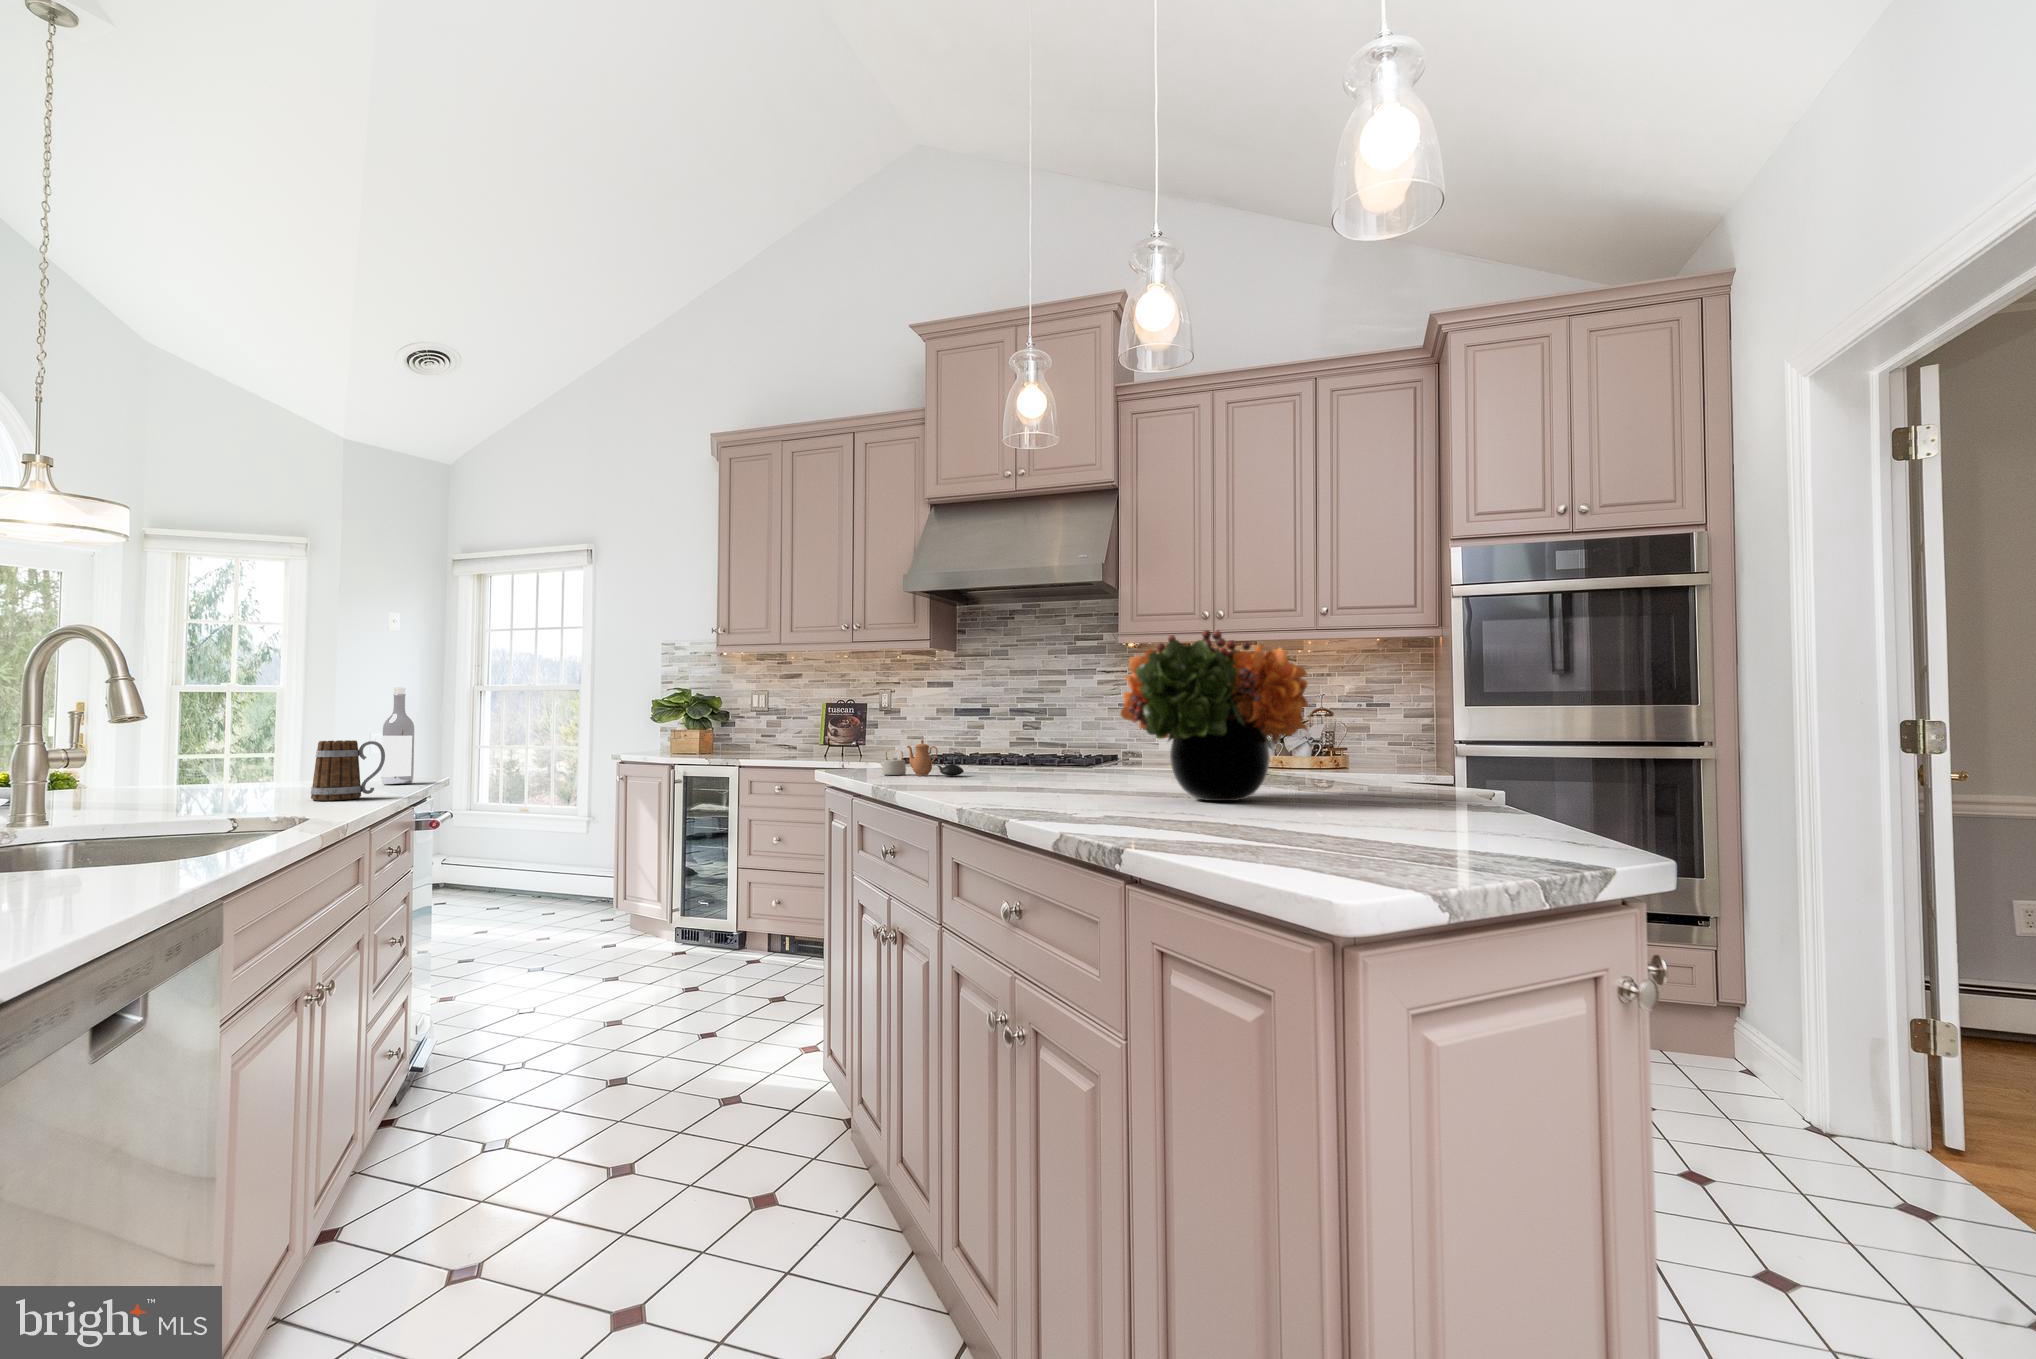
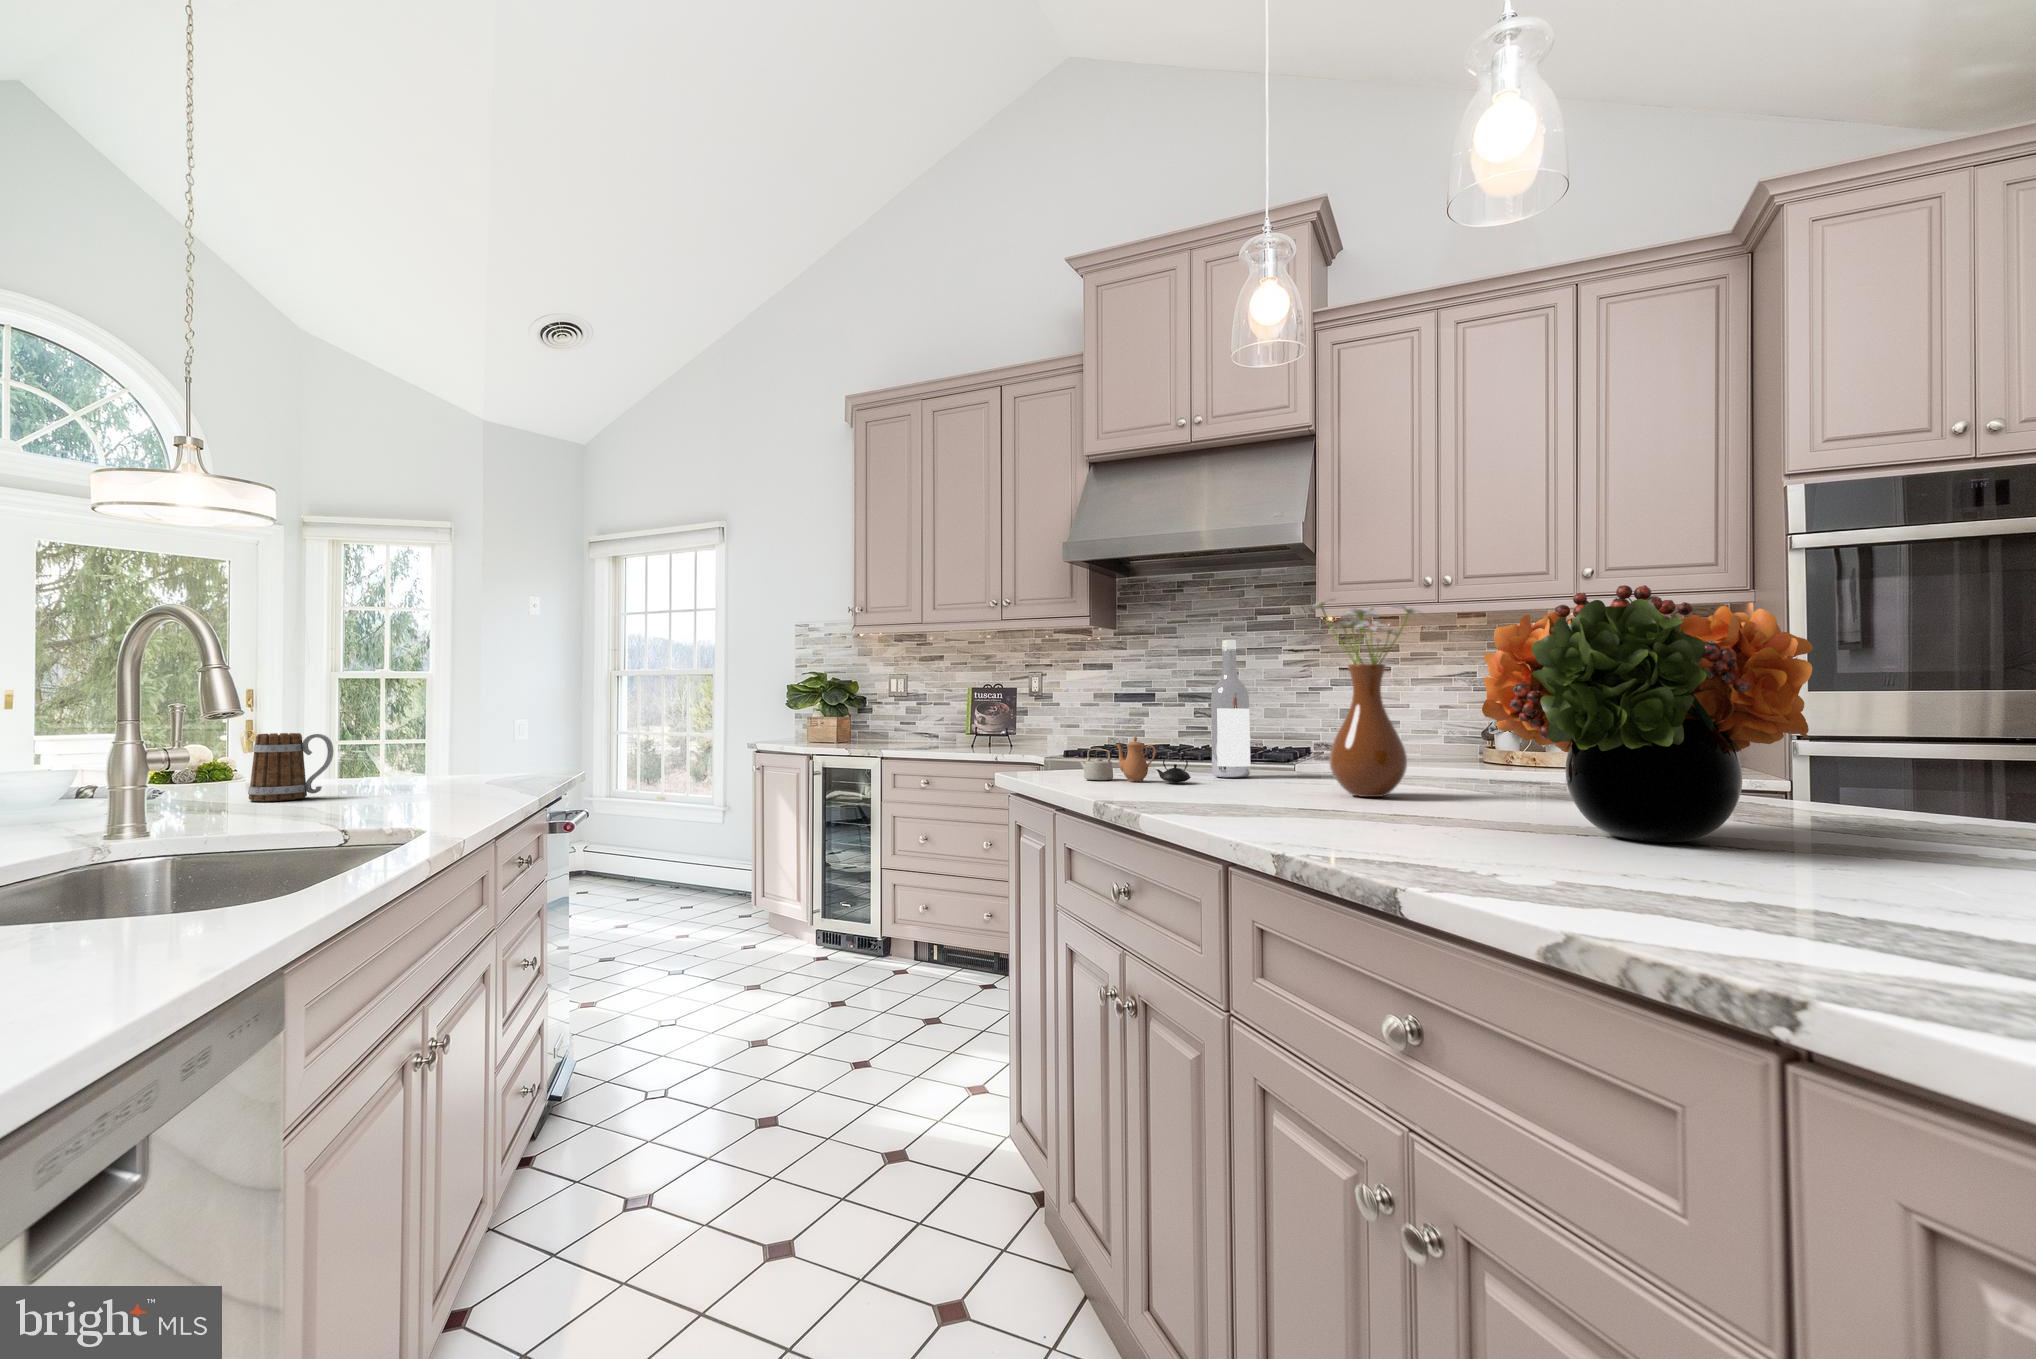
vase: none [1036,632,1127,782] -> present [1310,598,1426,797]
wine bottle: present [381,687,414,784] -> present [1211,640,1250,777]
mug: present [311,740,385,800] -> present [248,733,333,801]

